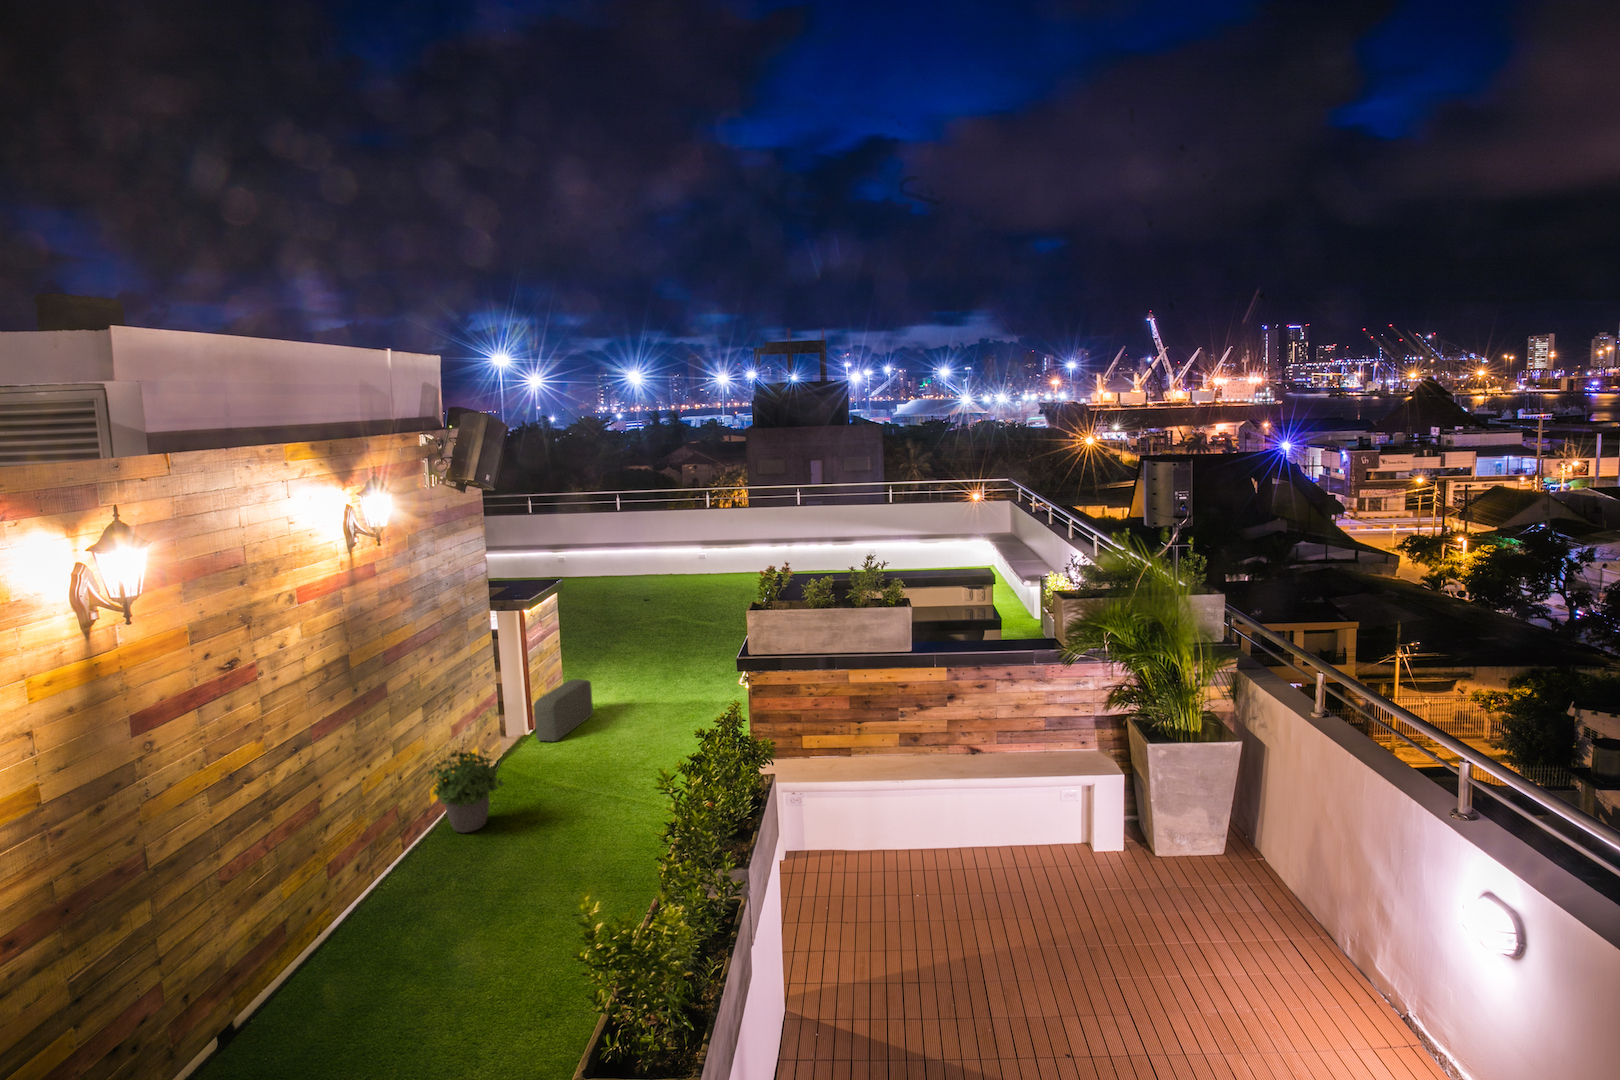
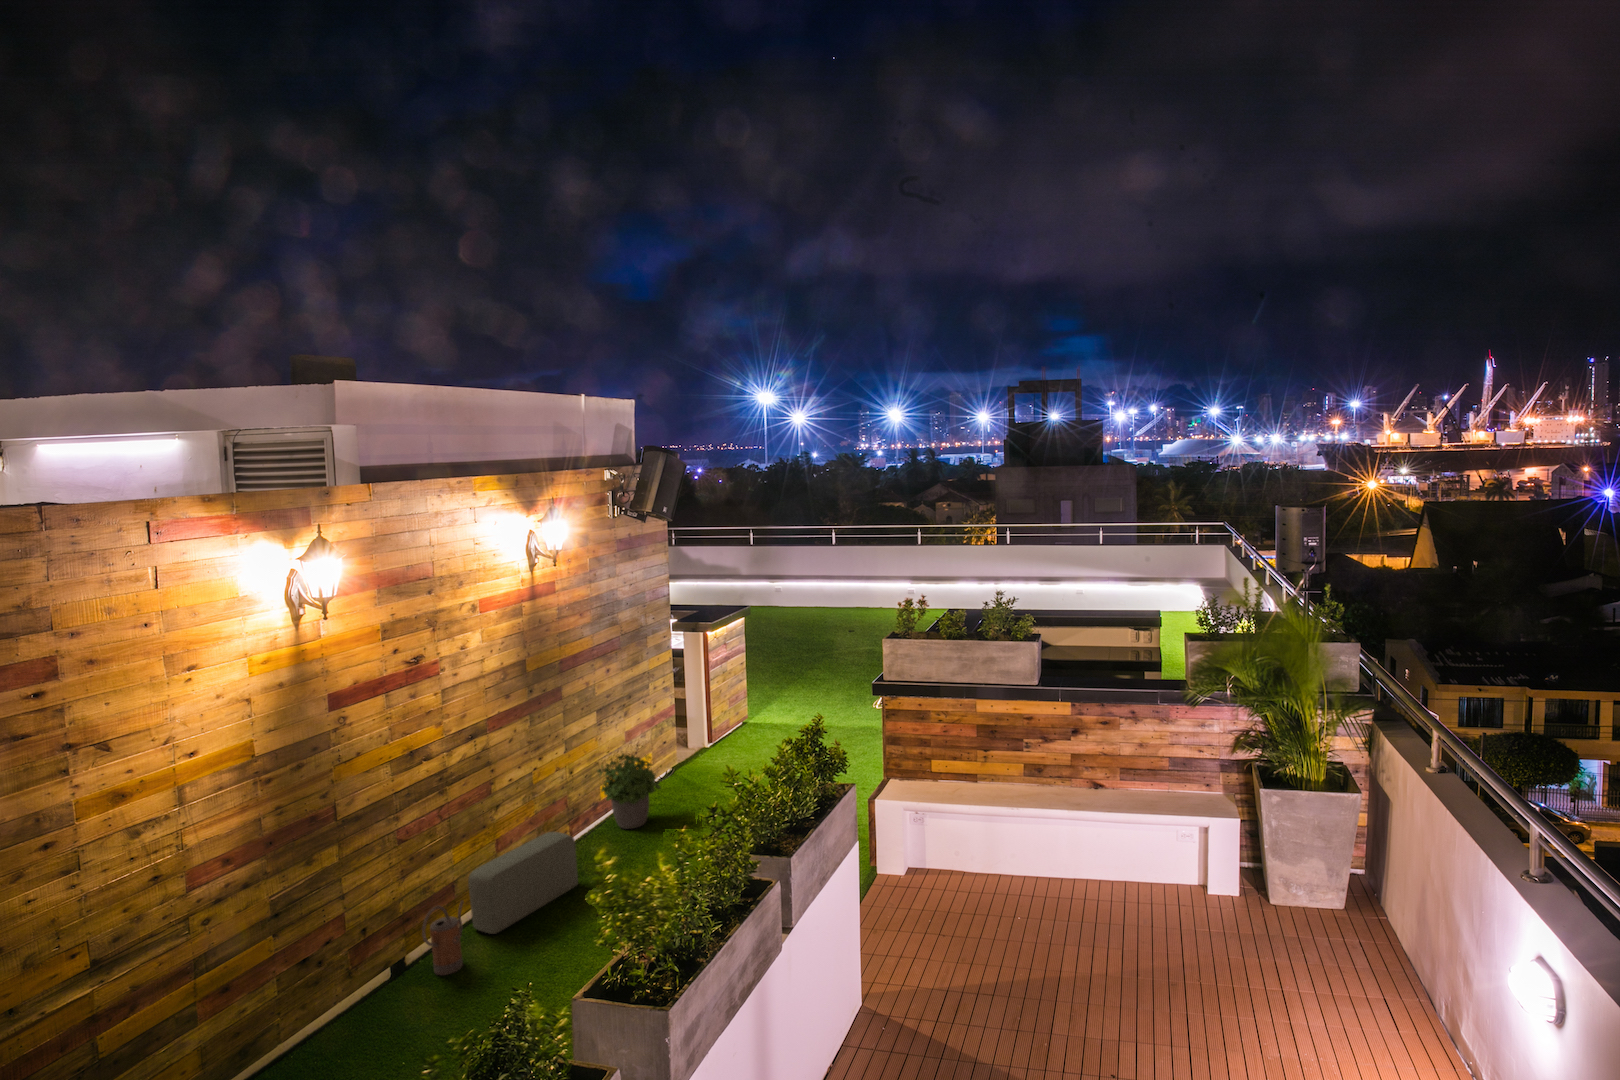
pouf: present [534,679,593,741] -> present [468,832,578,934]
watering can: none [263,943,311,1036] -> present [422,901,464,975]

